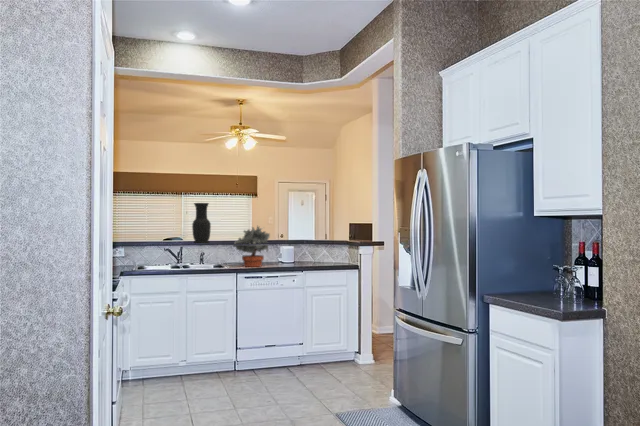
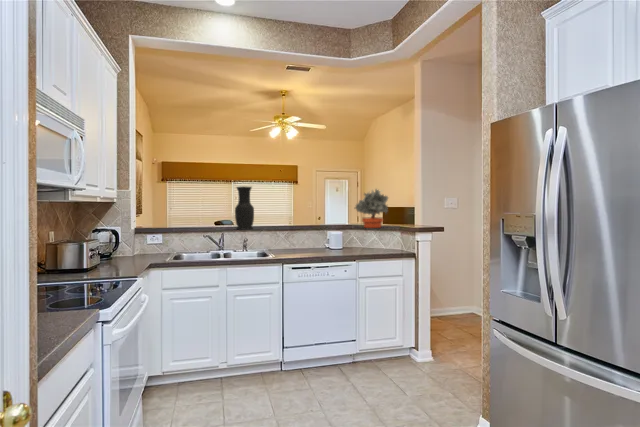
potted plant: present [233,227,270,267] -> present [355,189,388,228]

